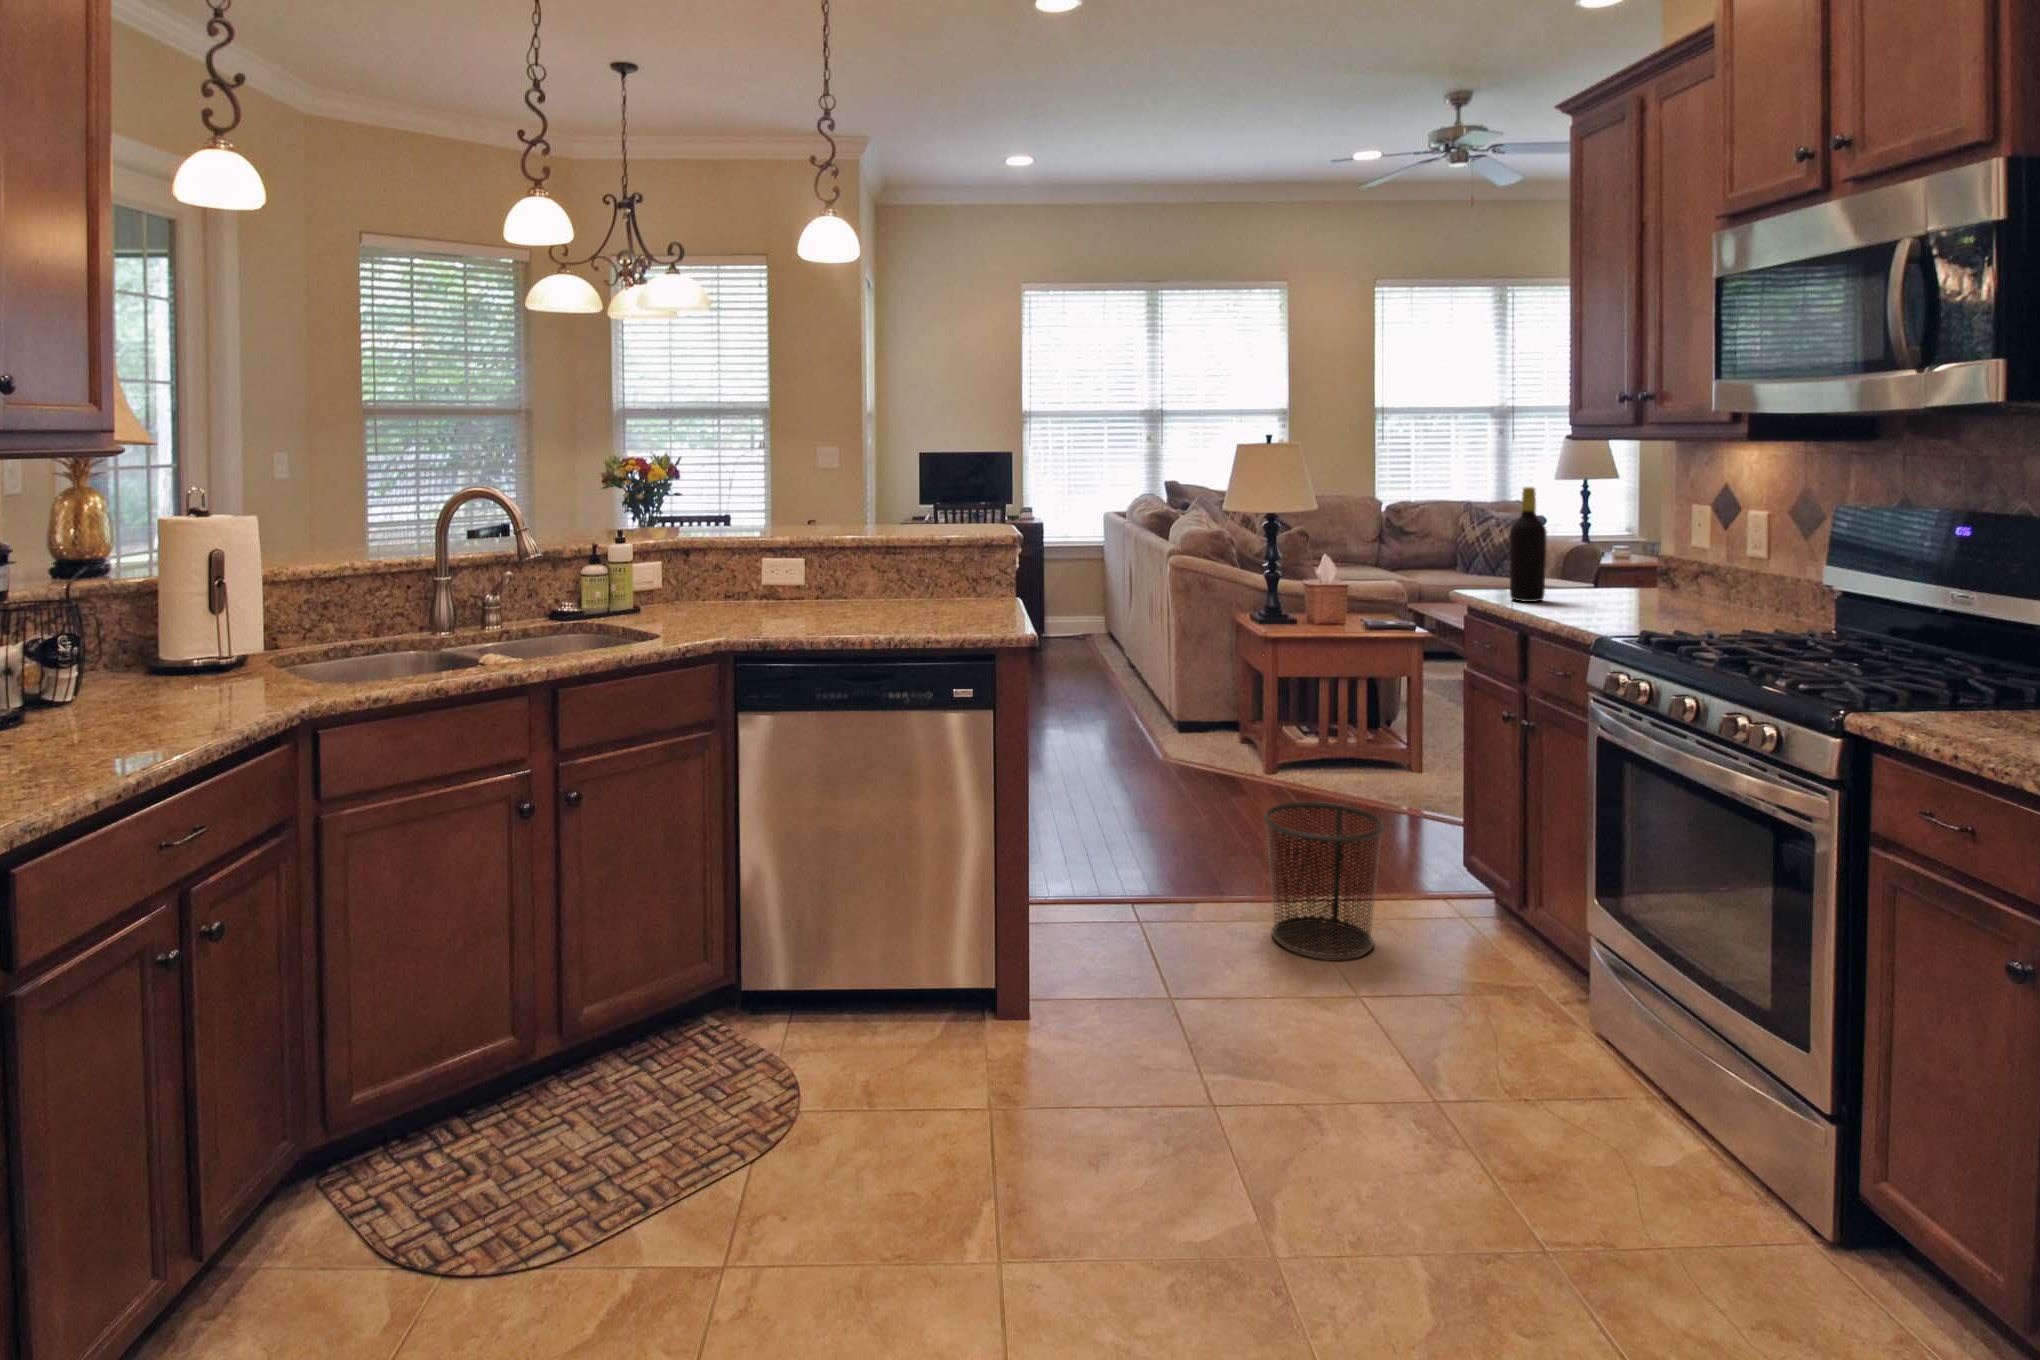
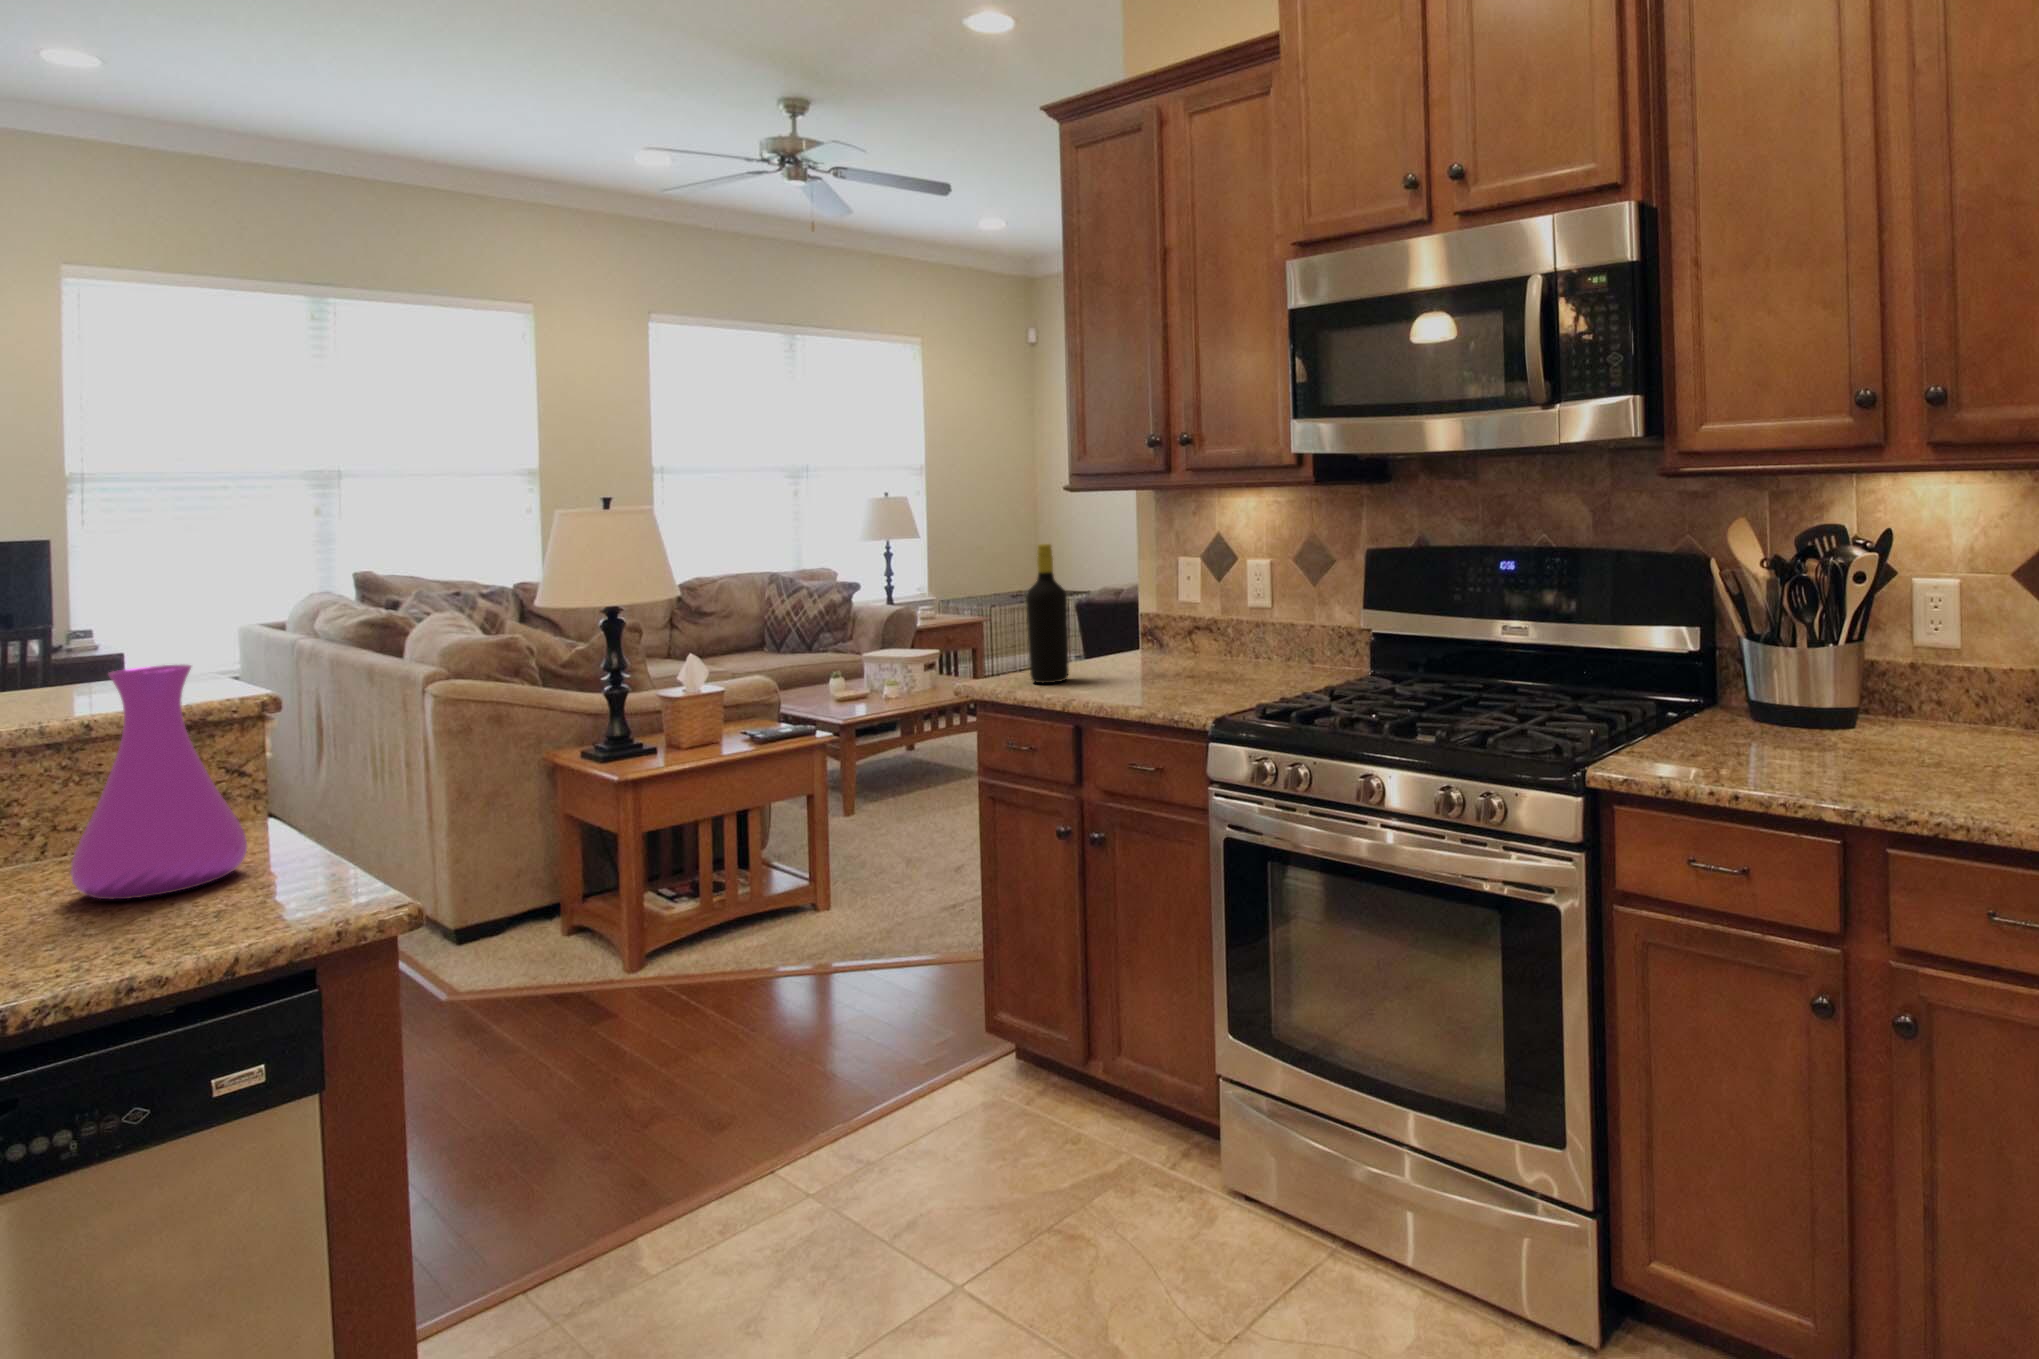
vase: none [926,516,989,621] -> present [70,665,247,899]
waste bin: present [1264,802,1384,959] -> none [759,1000,933,1246]

